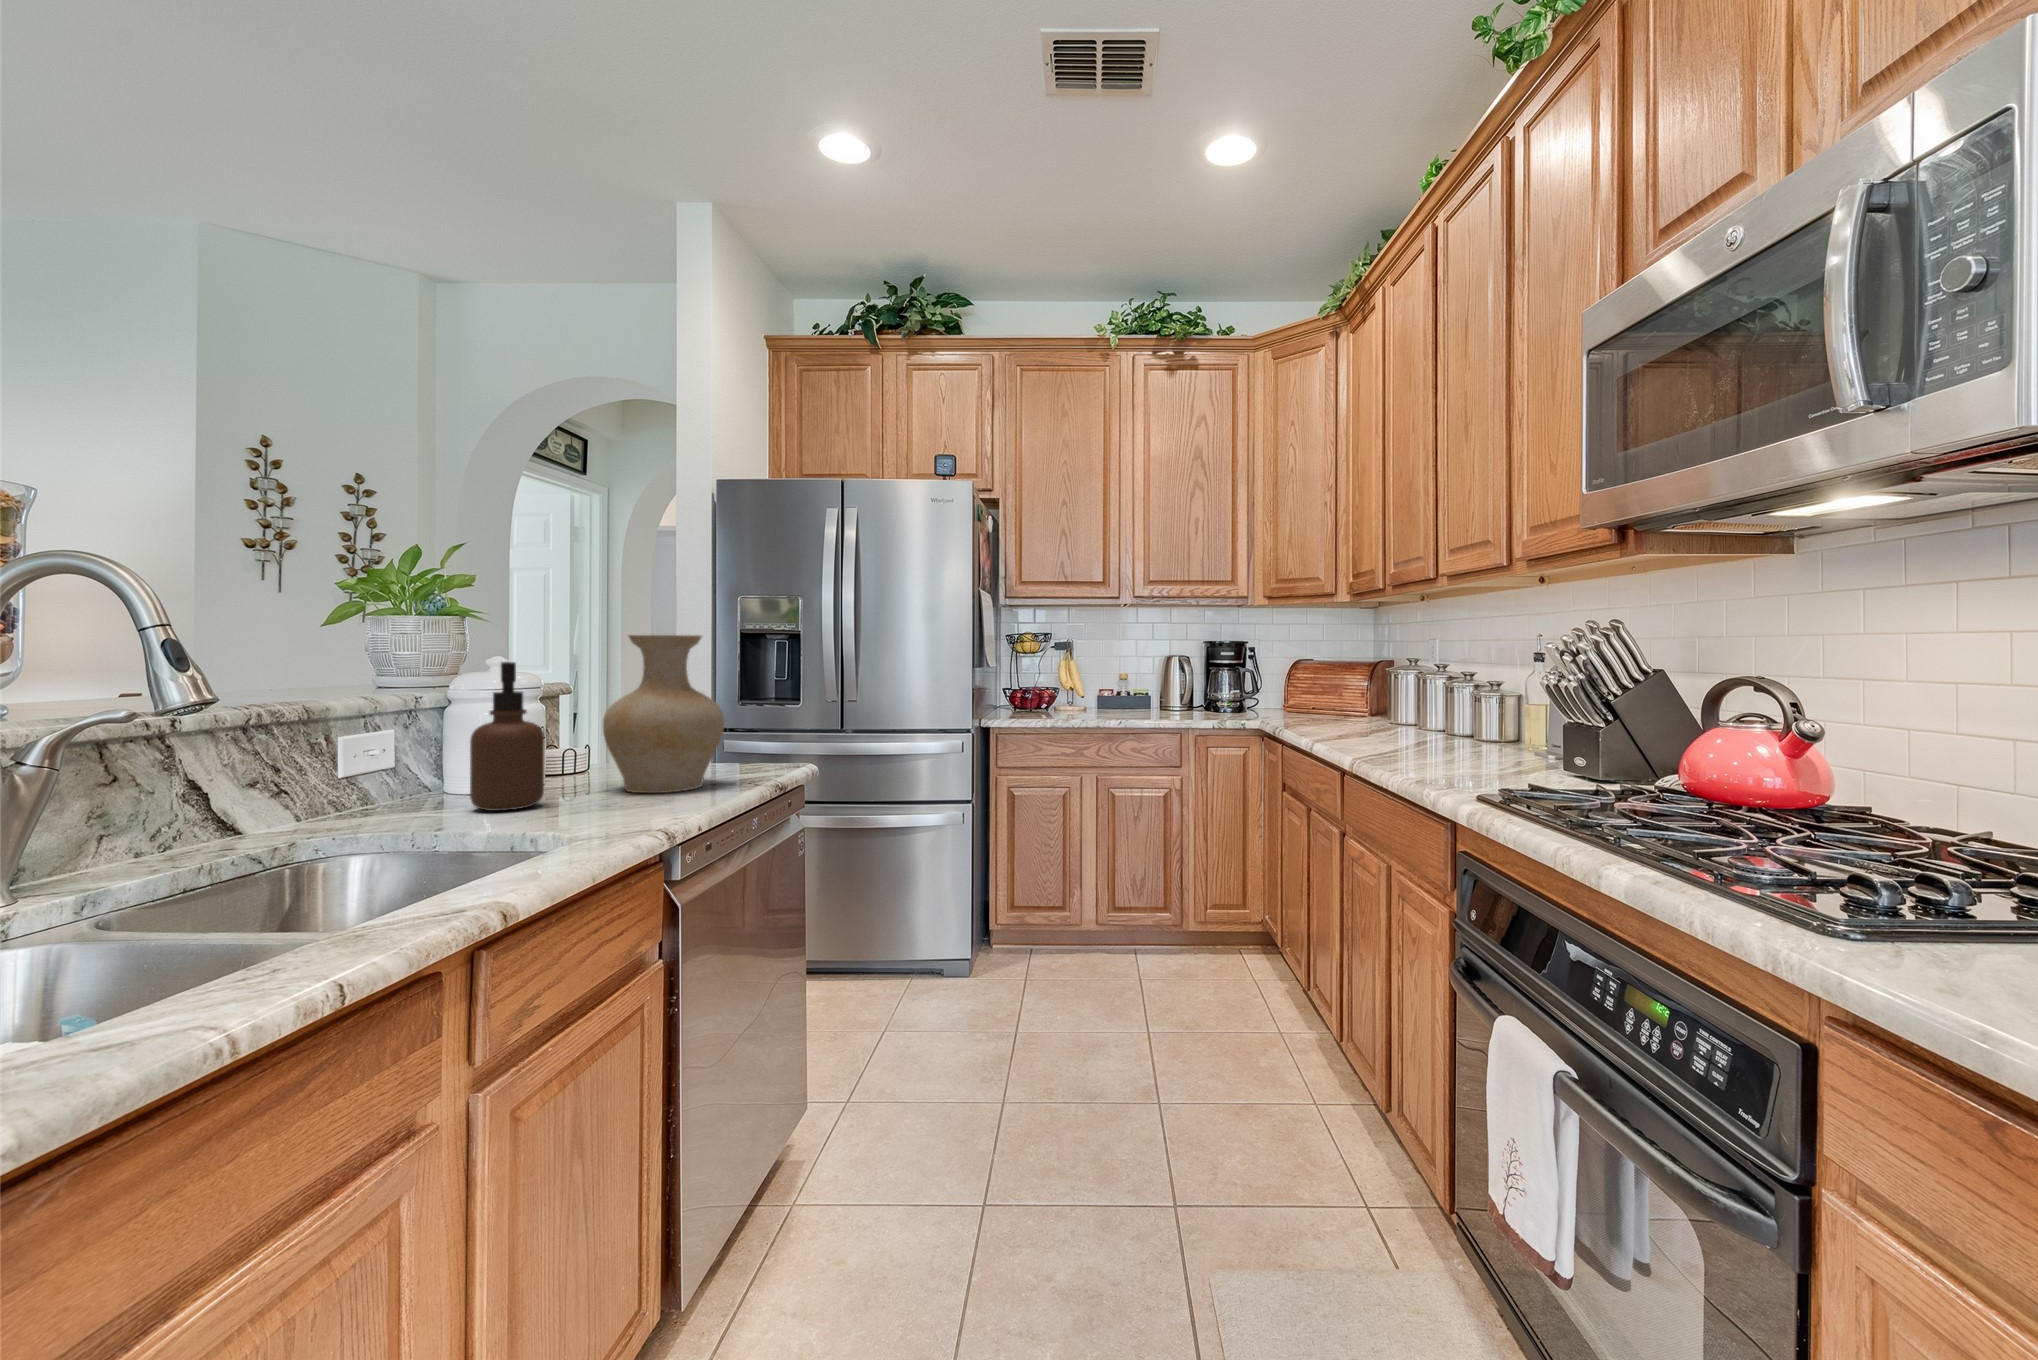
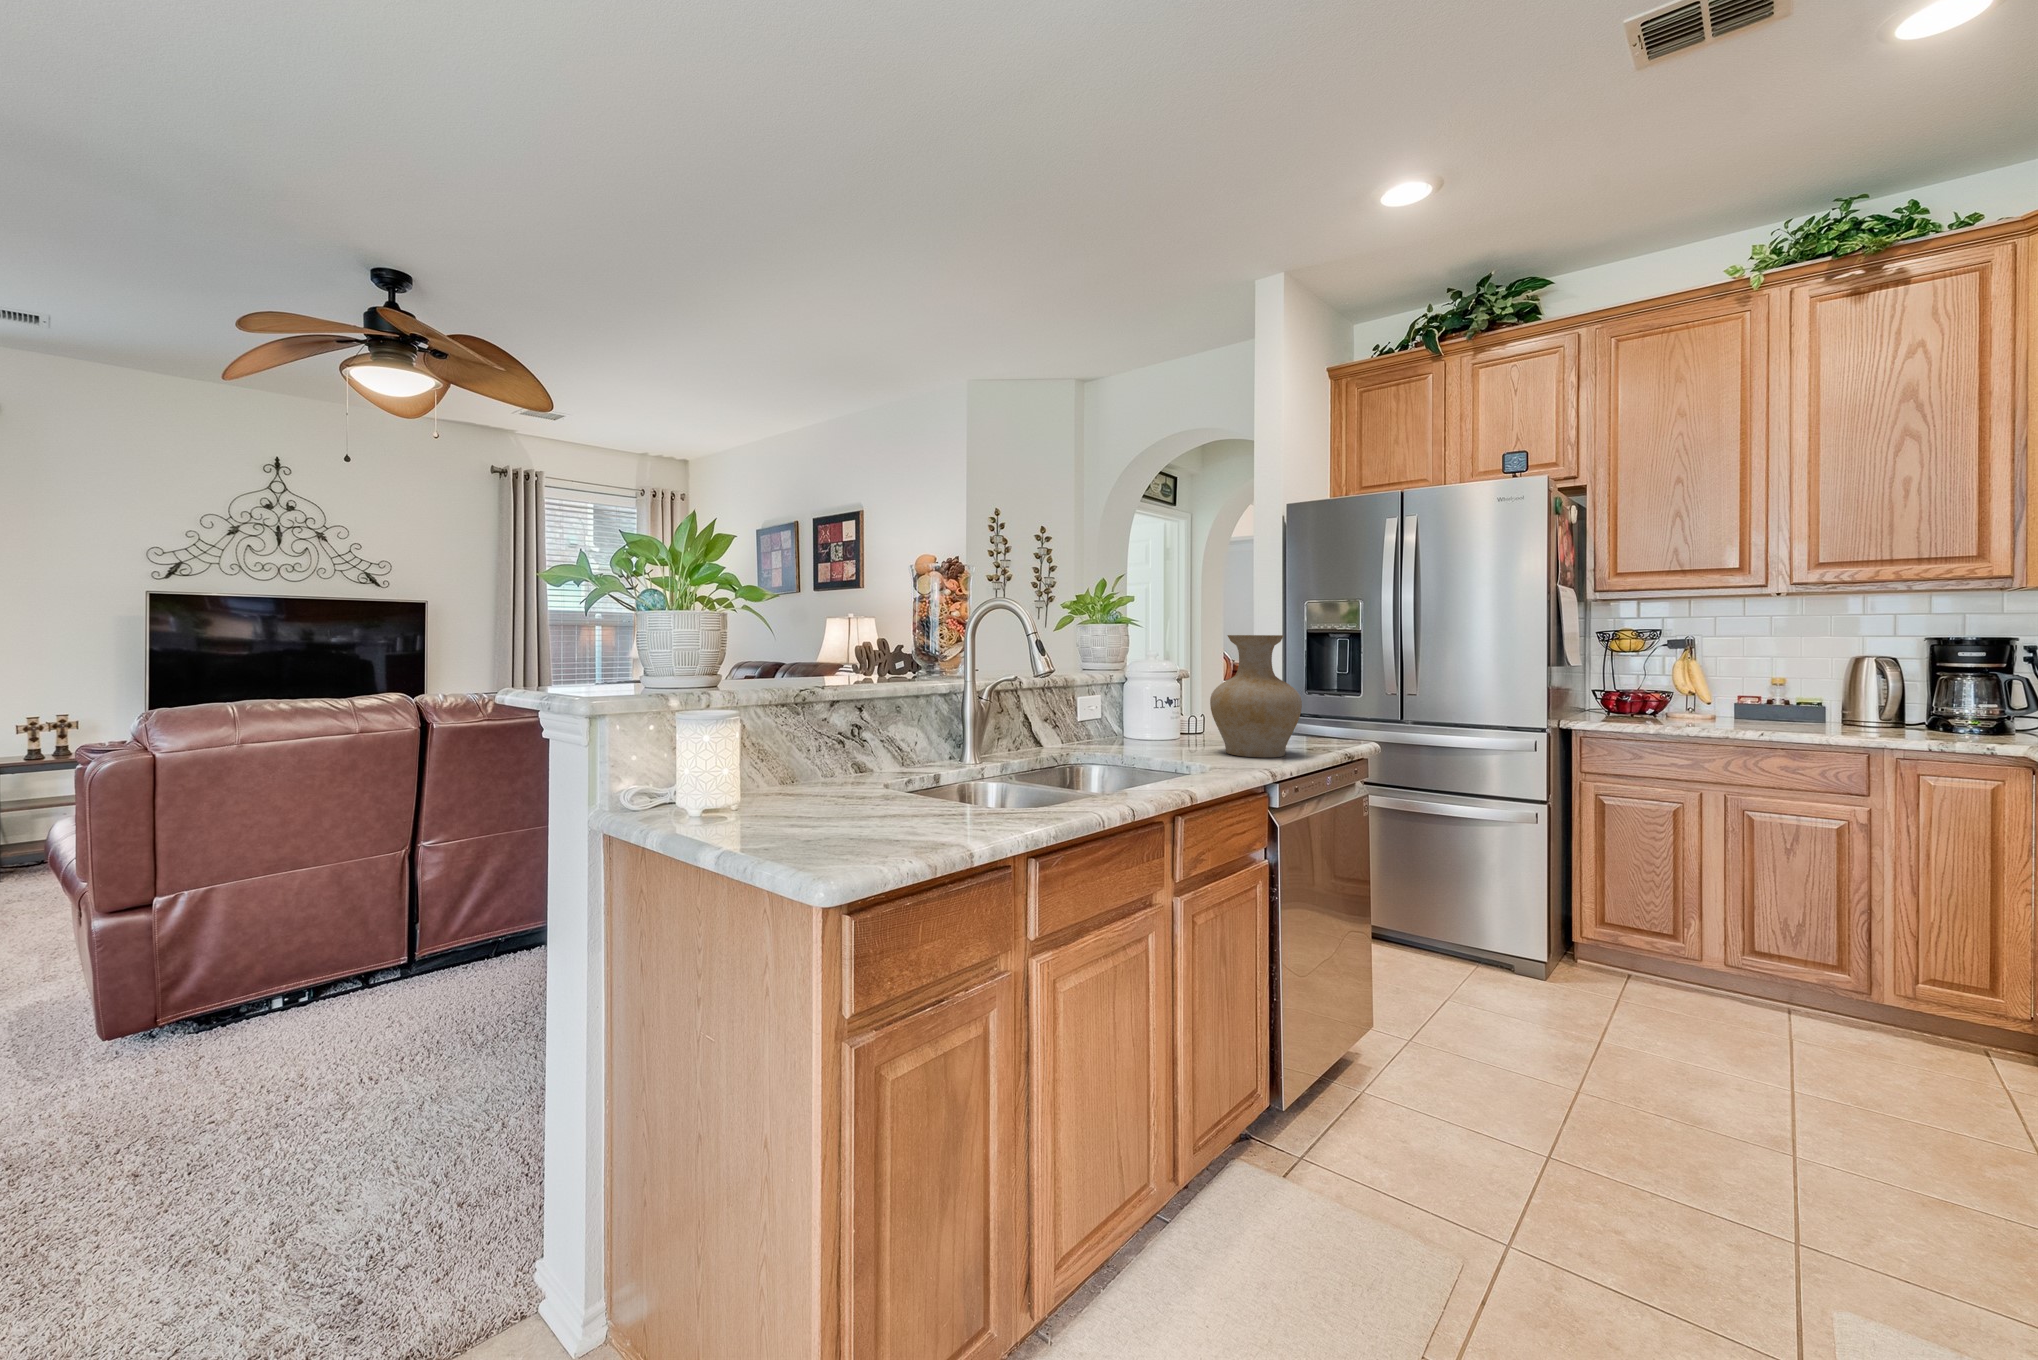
soap dispenser: present [470,662,545,811] -> none [1129,655,1173,758]

